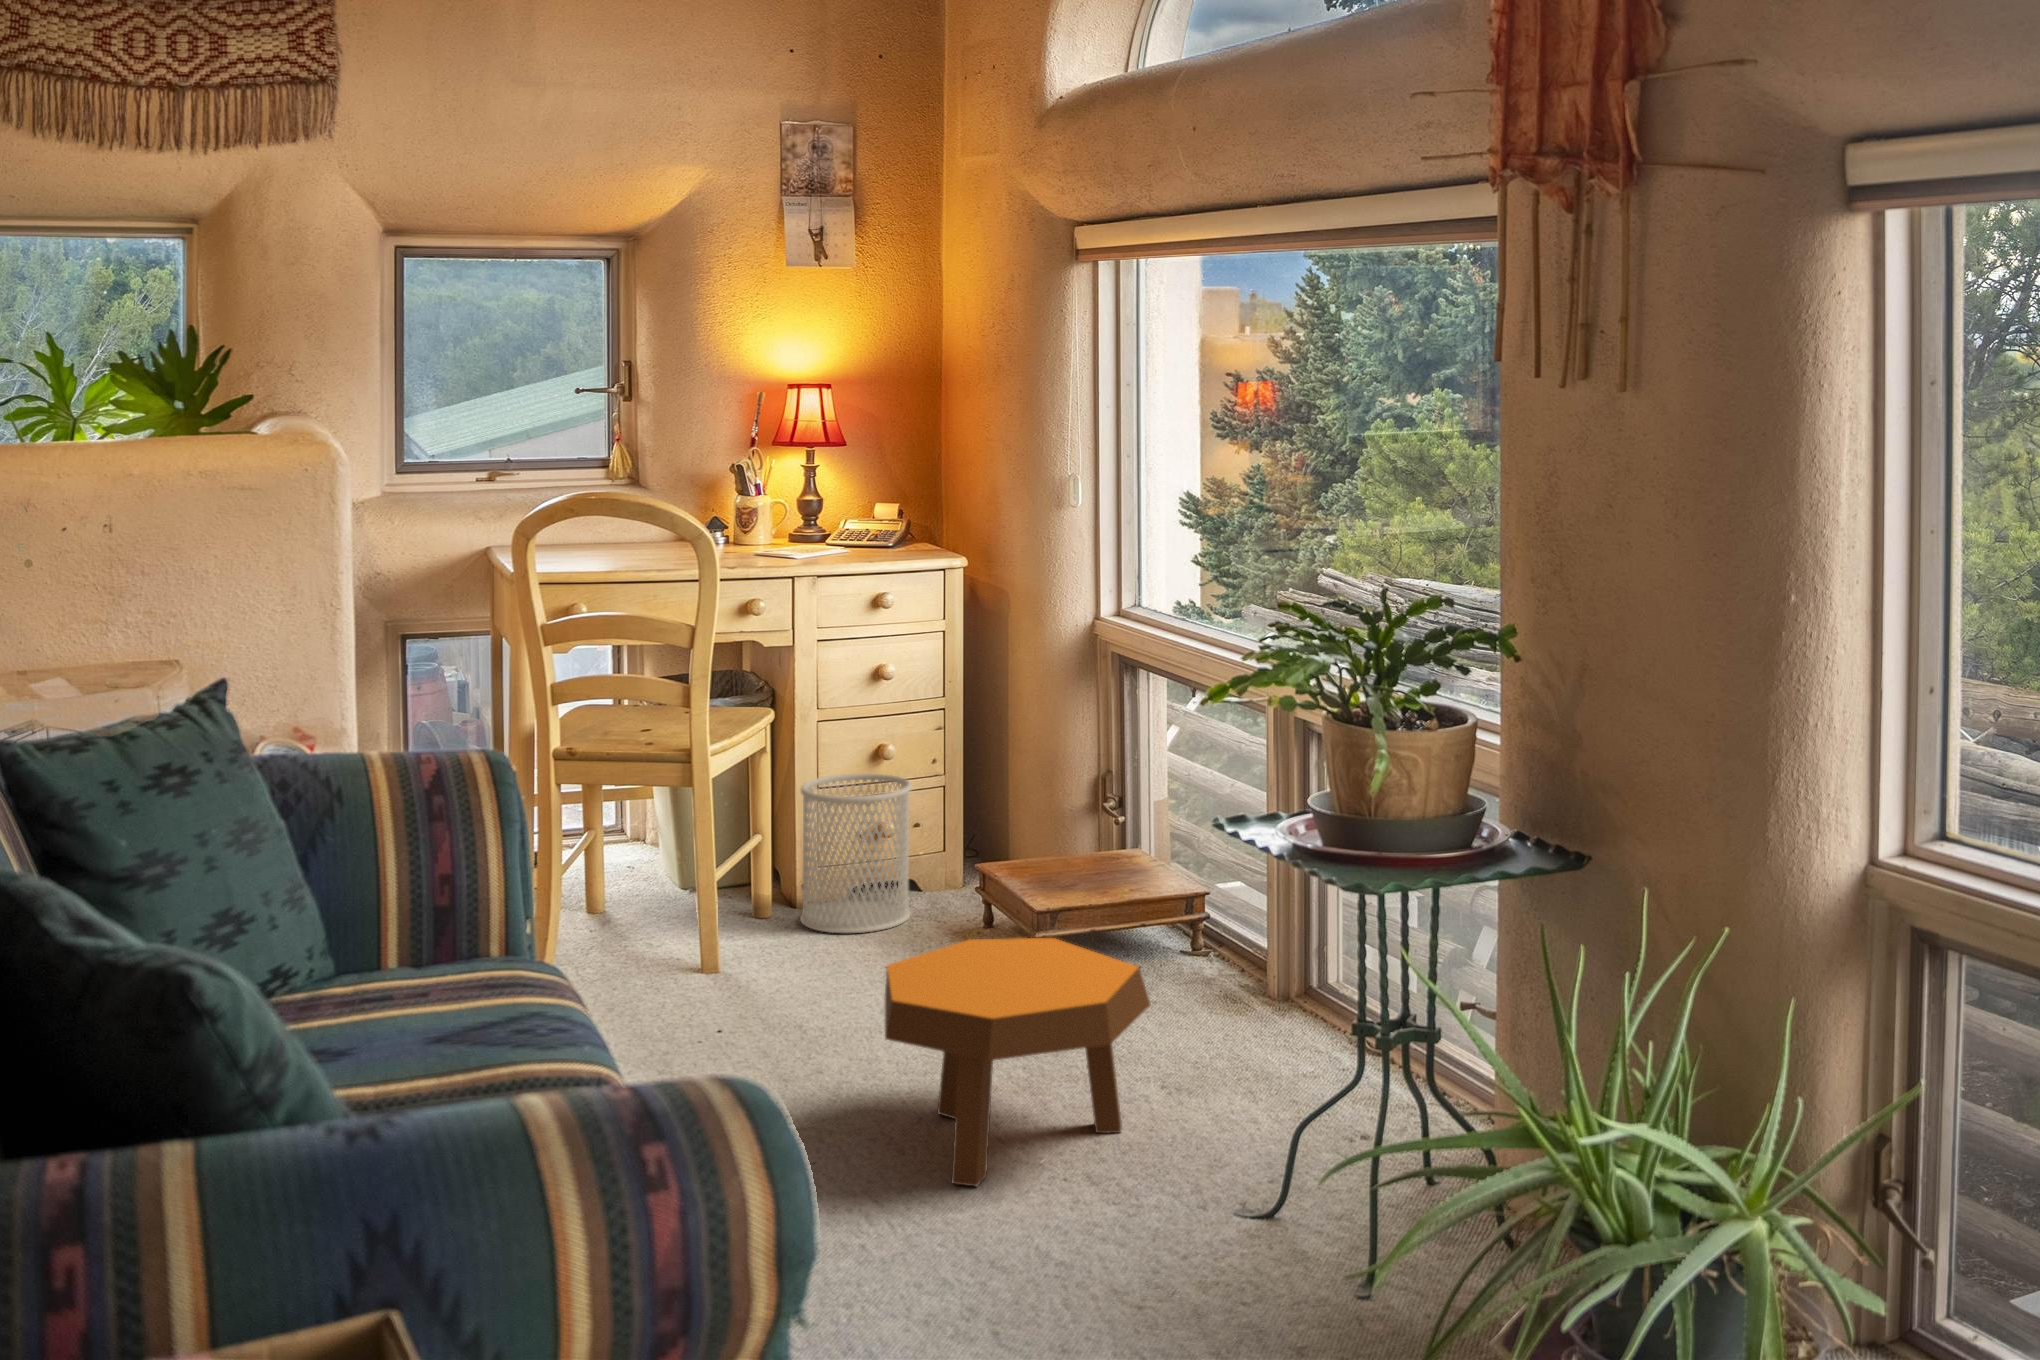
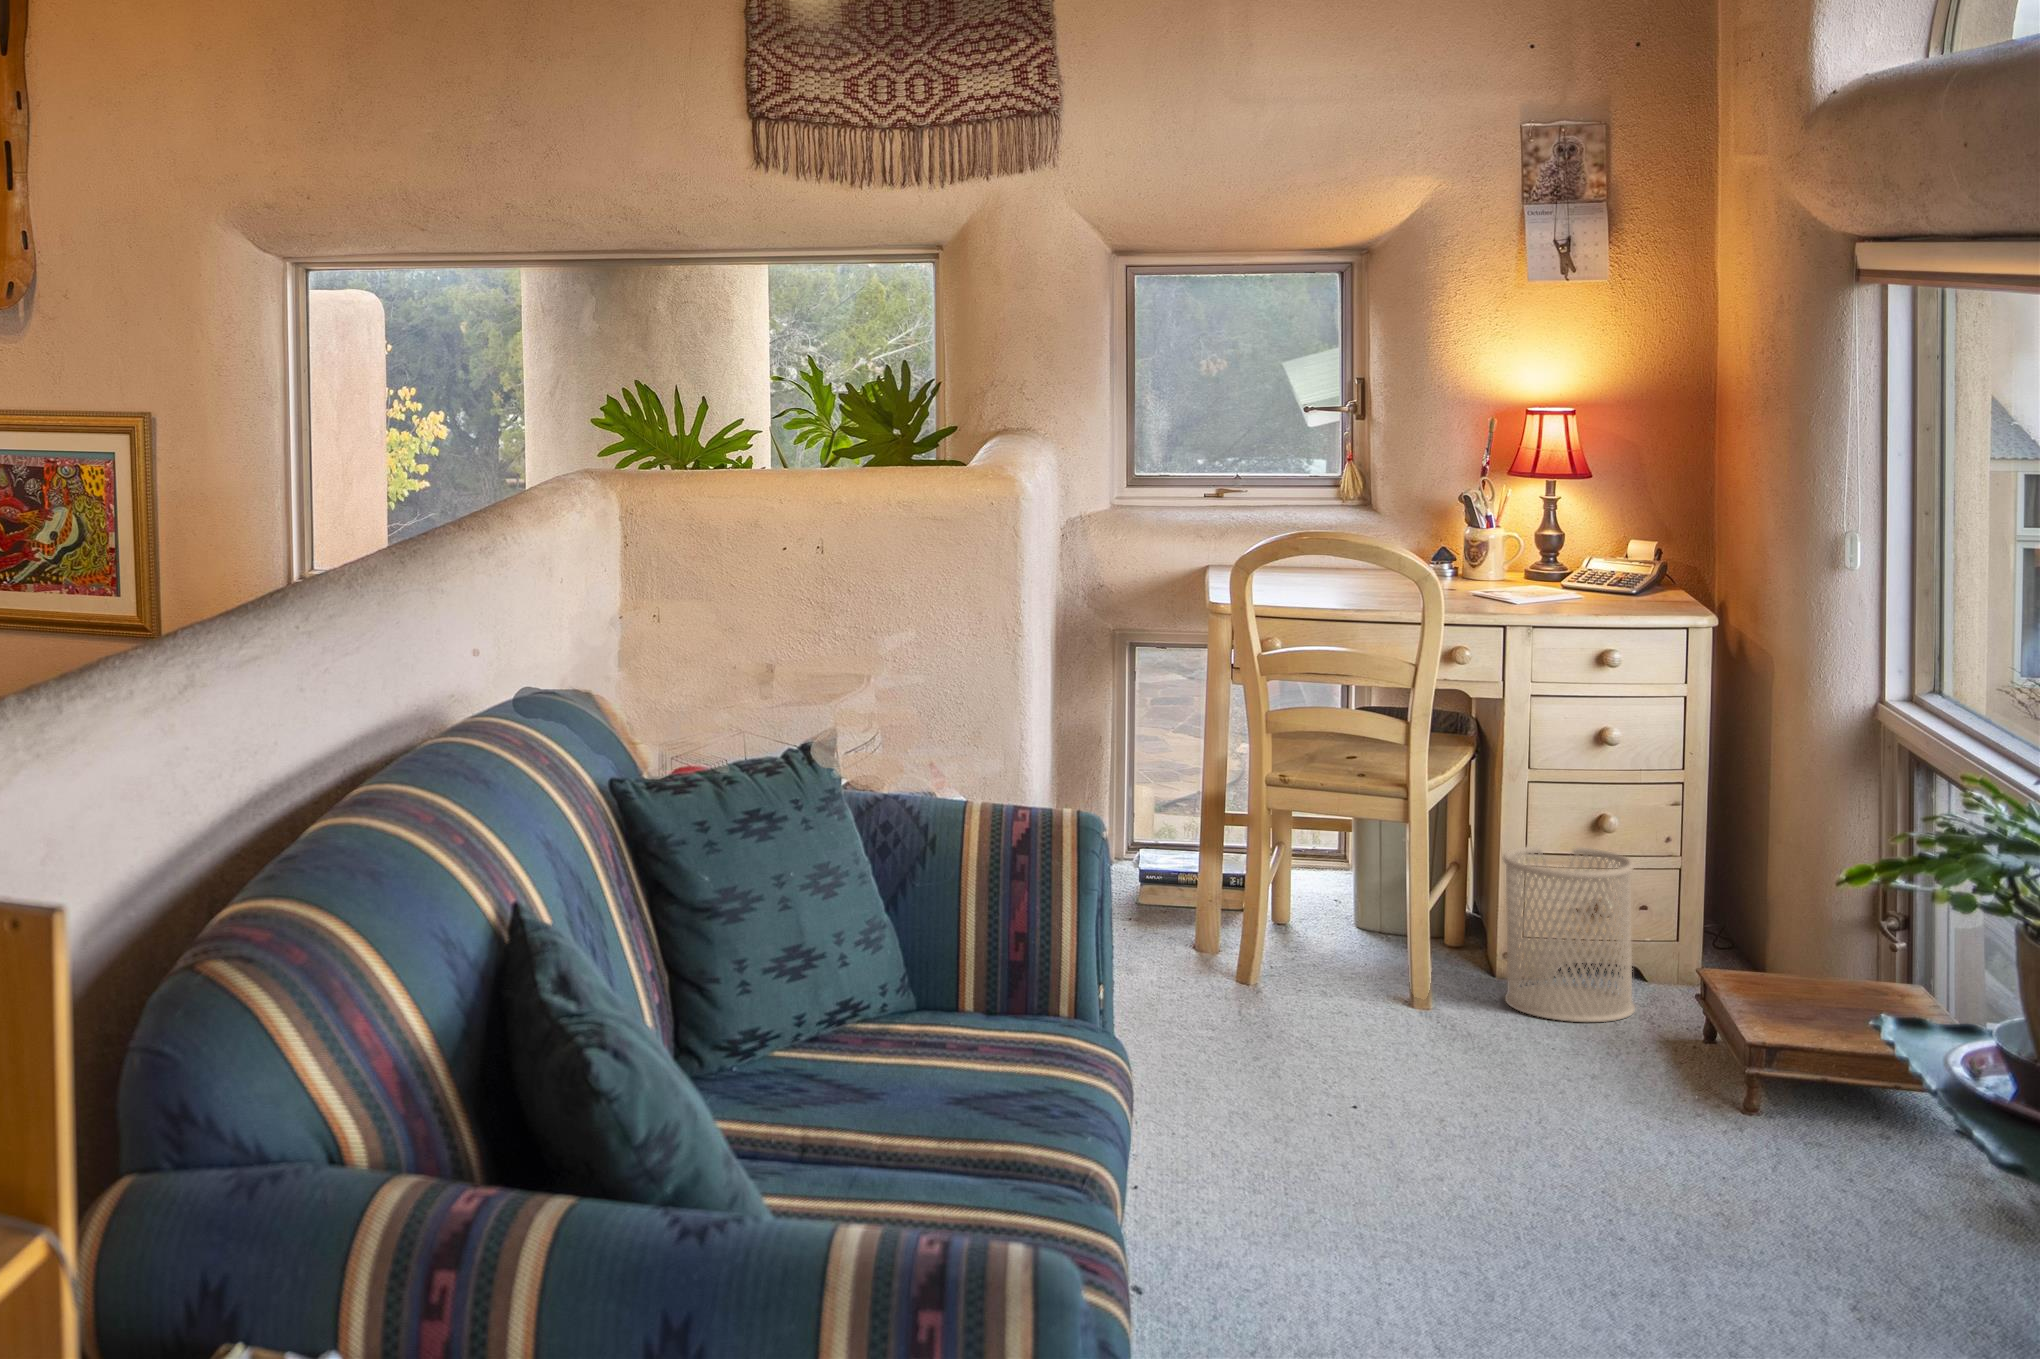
footstool: present [885,938,1150,1186] -> none [1464,1030,1787,1280]

